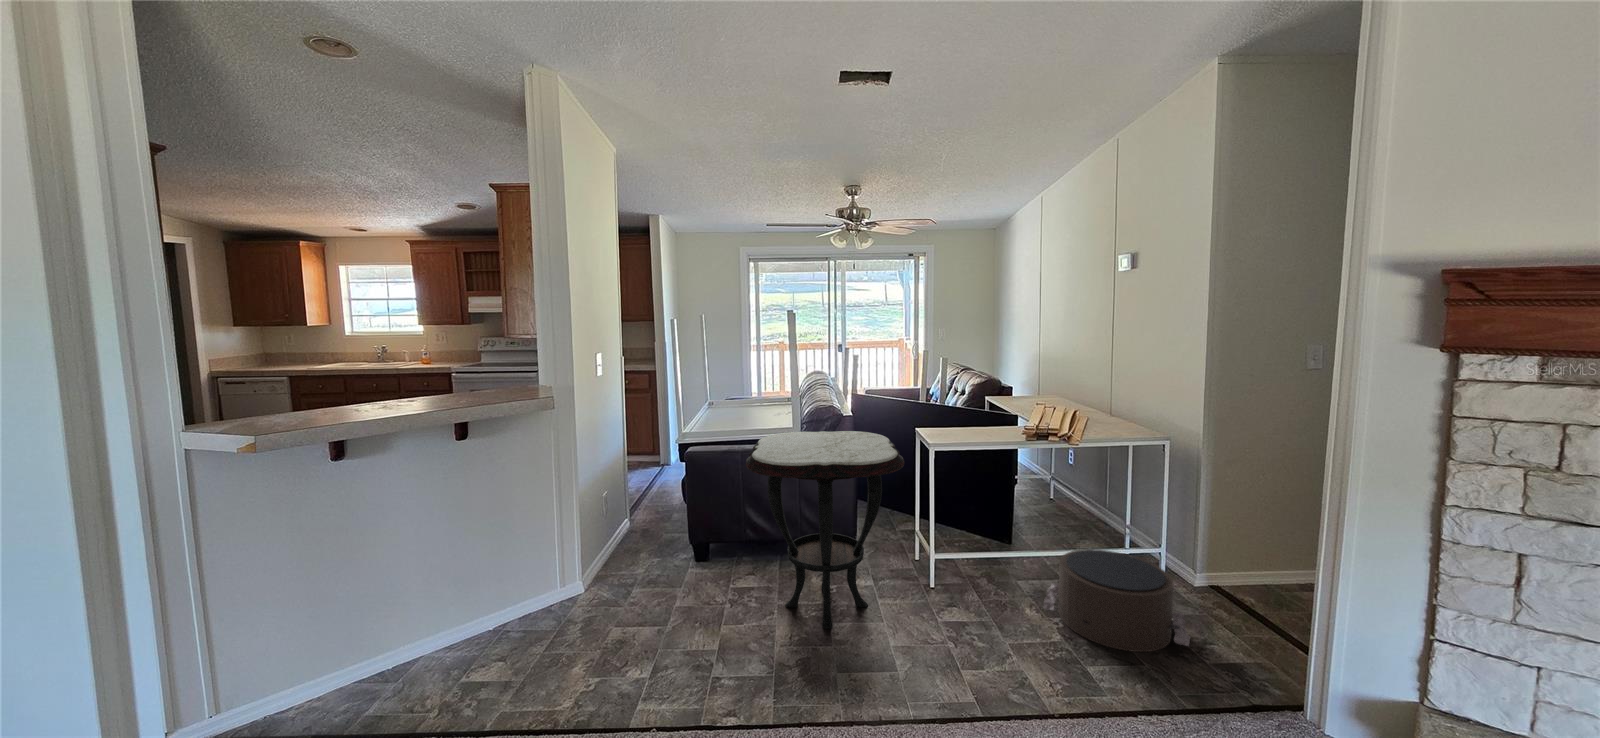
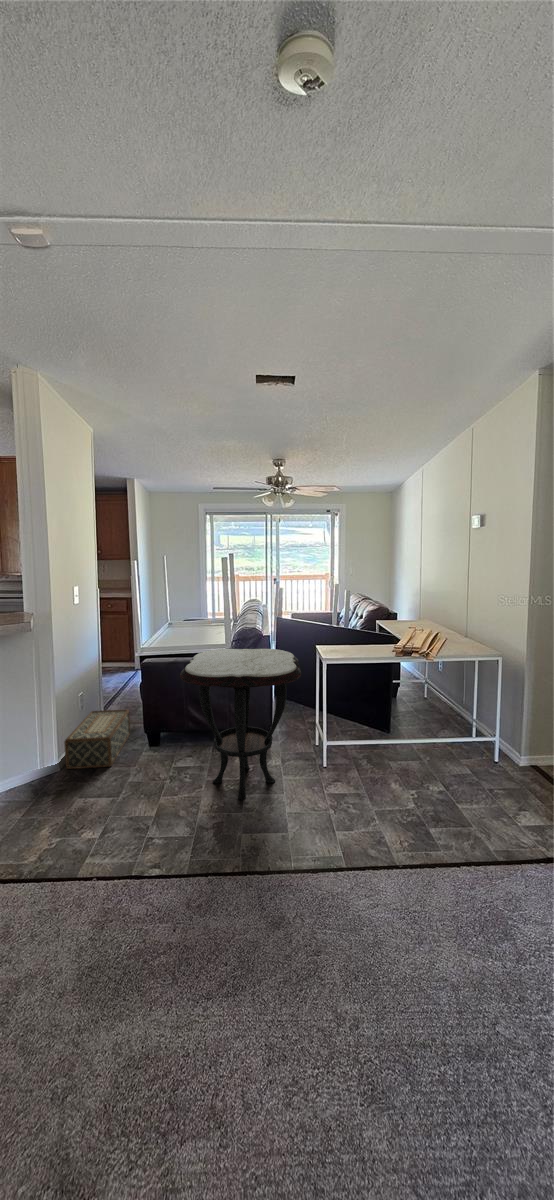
woven basket: none [592,513,669,589] -> present [64,709,130,769]
pouf: present [1043,549,1190,652] -> none [403,739,506,816]

